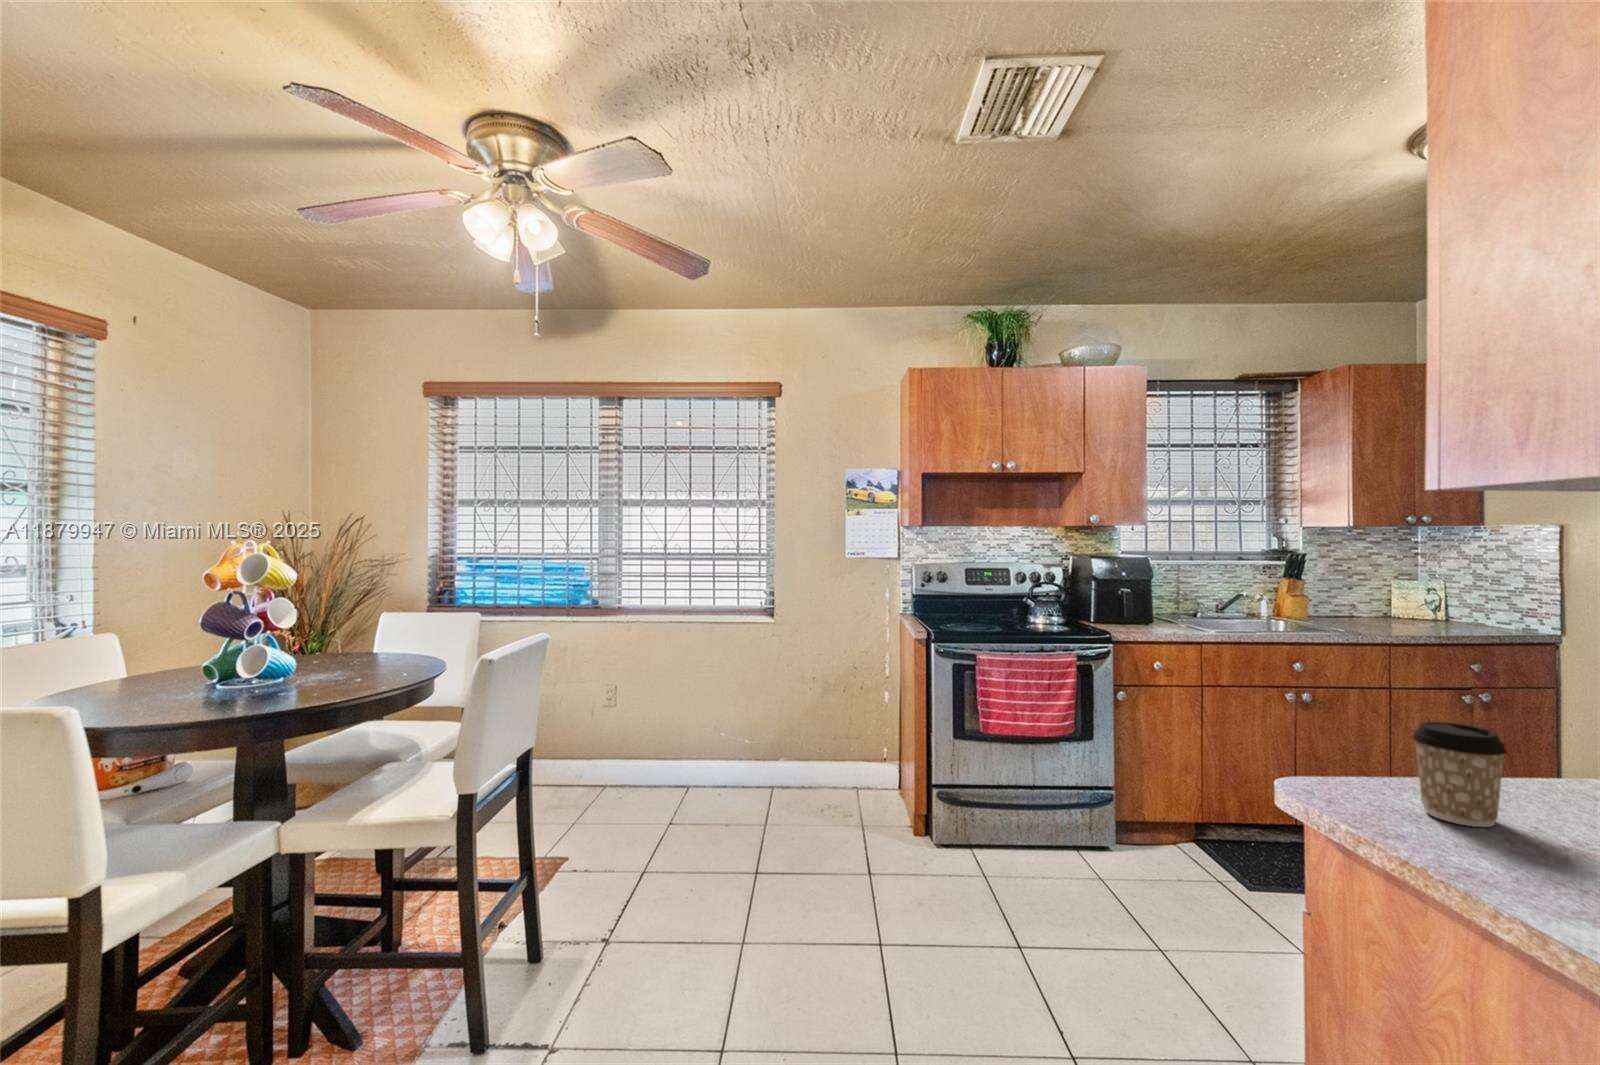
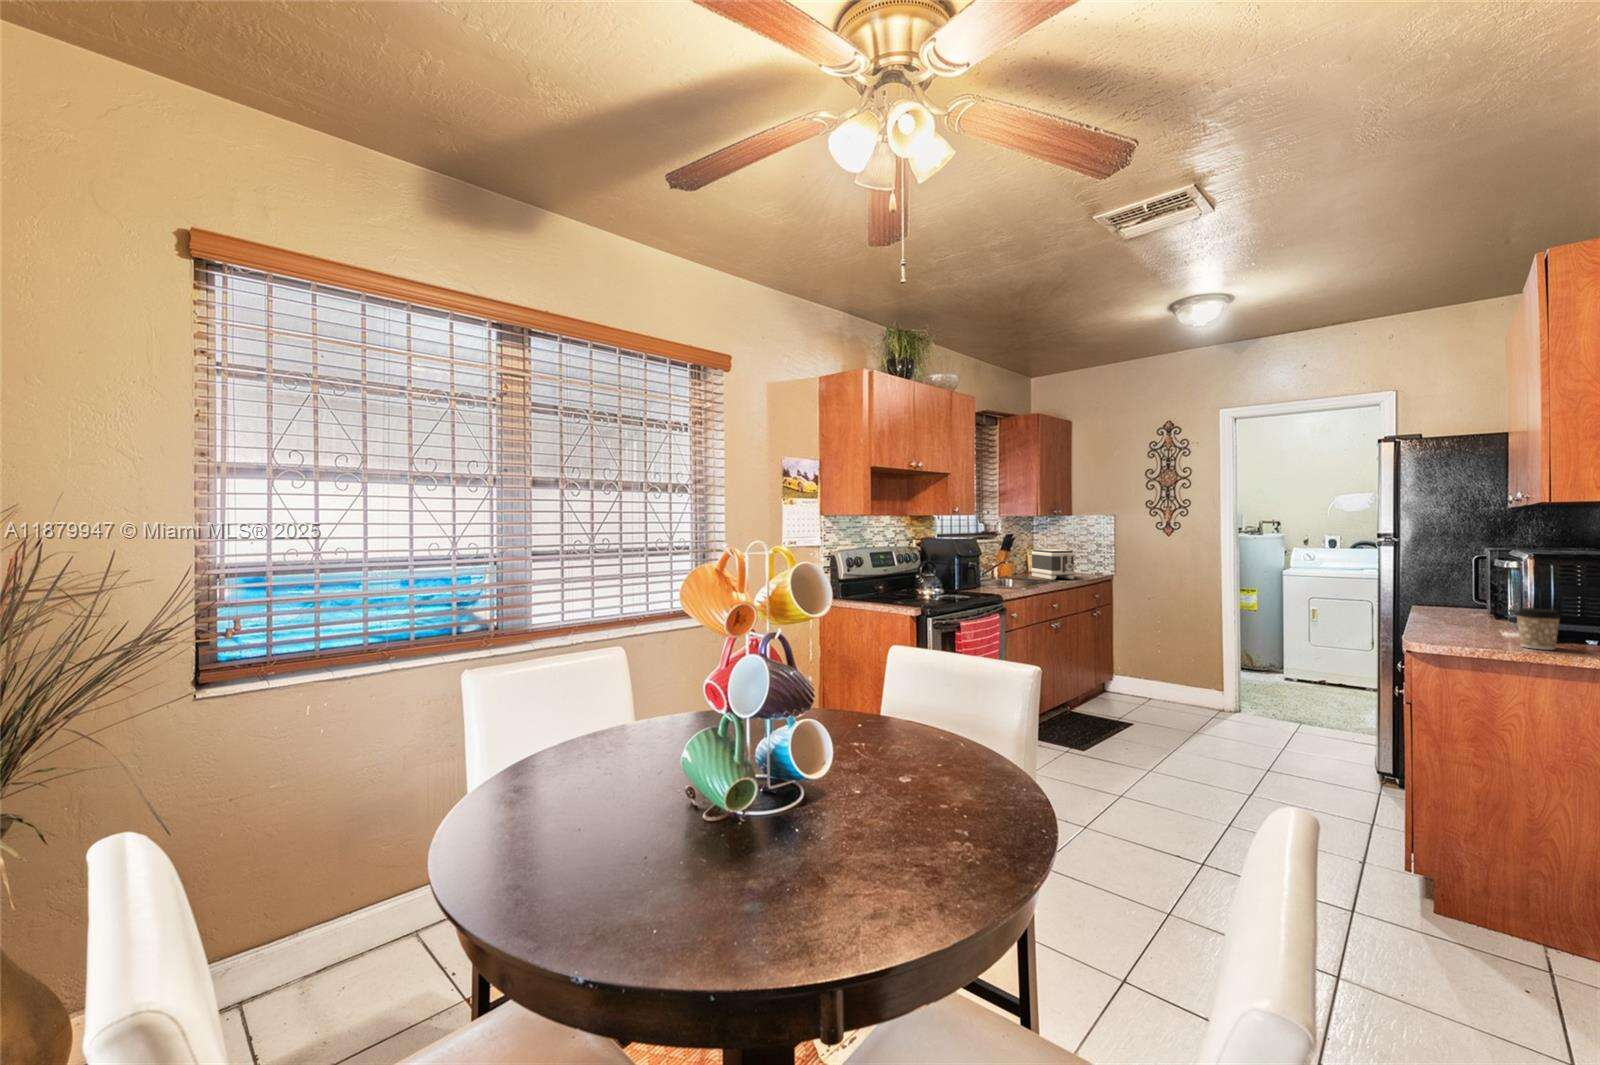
toaster: none [1343,579,1397,632] -> present [1031,549,1075,580]

